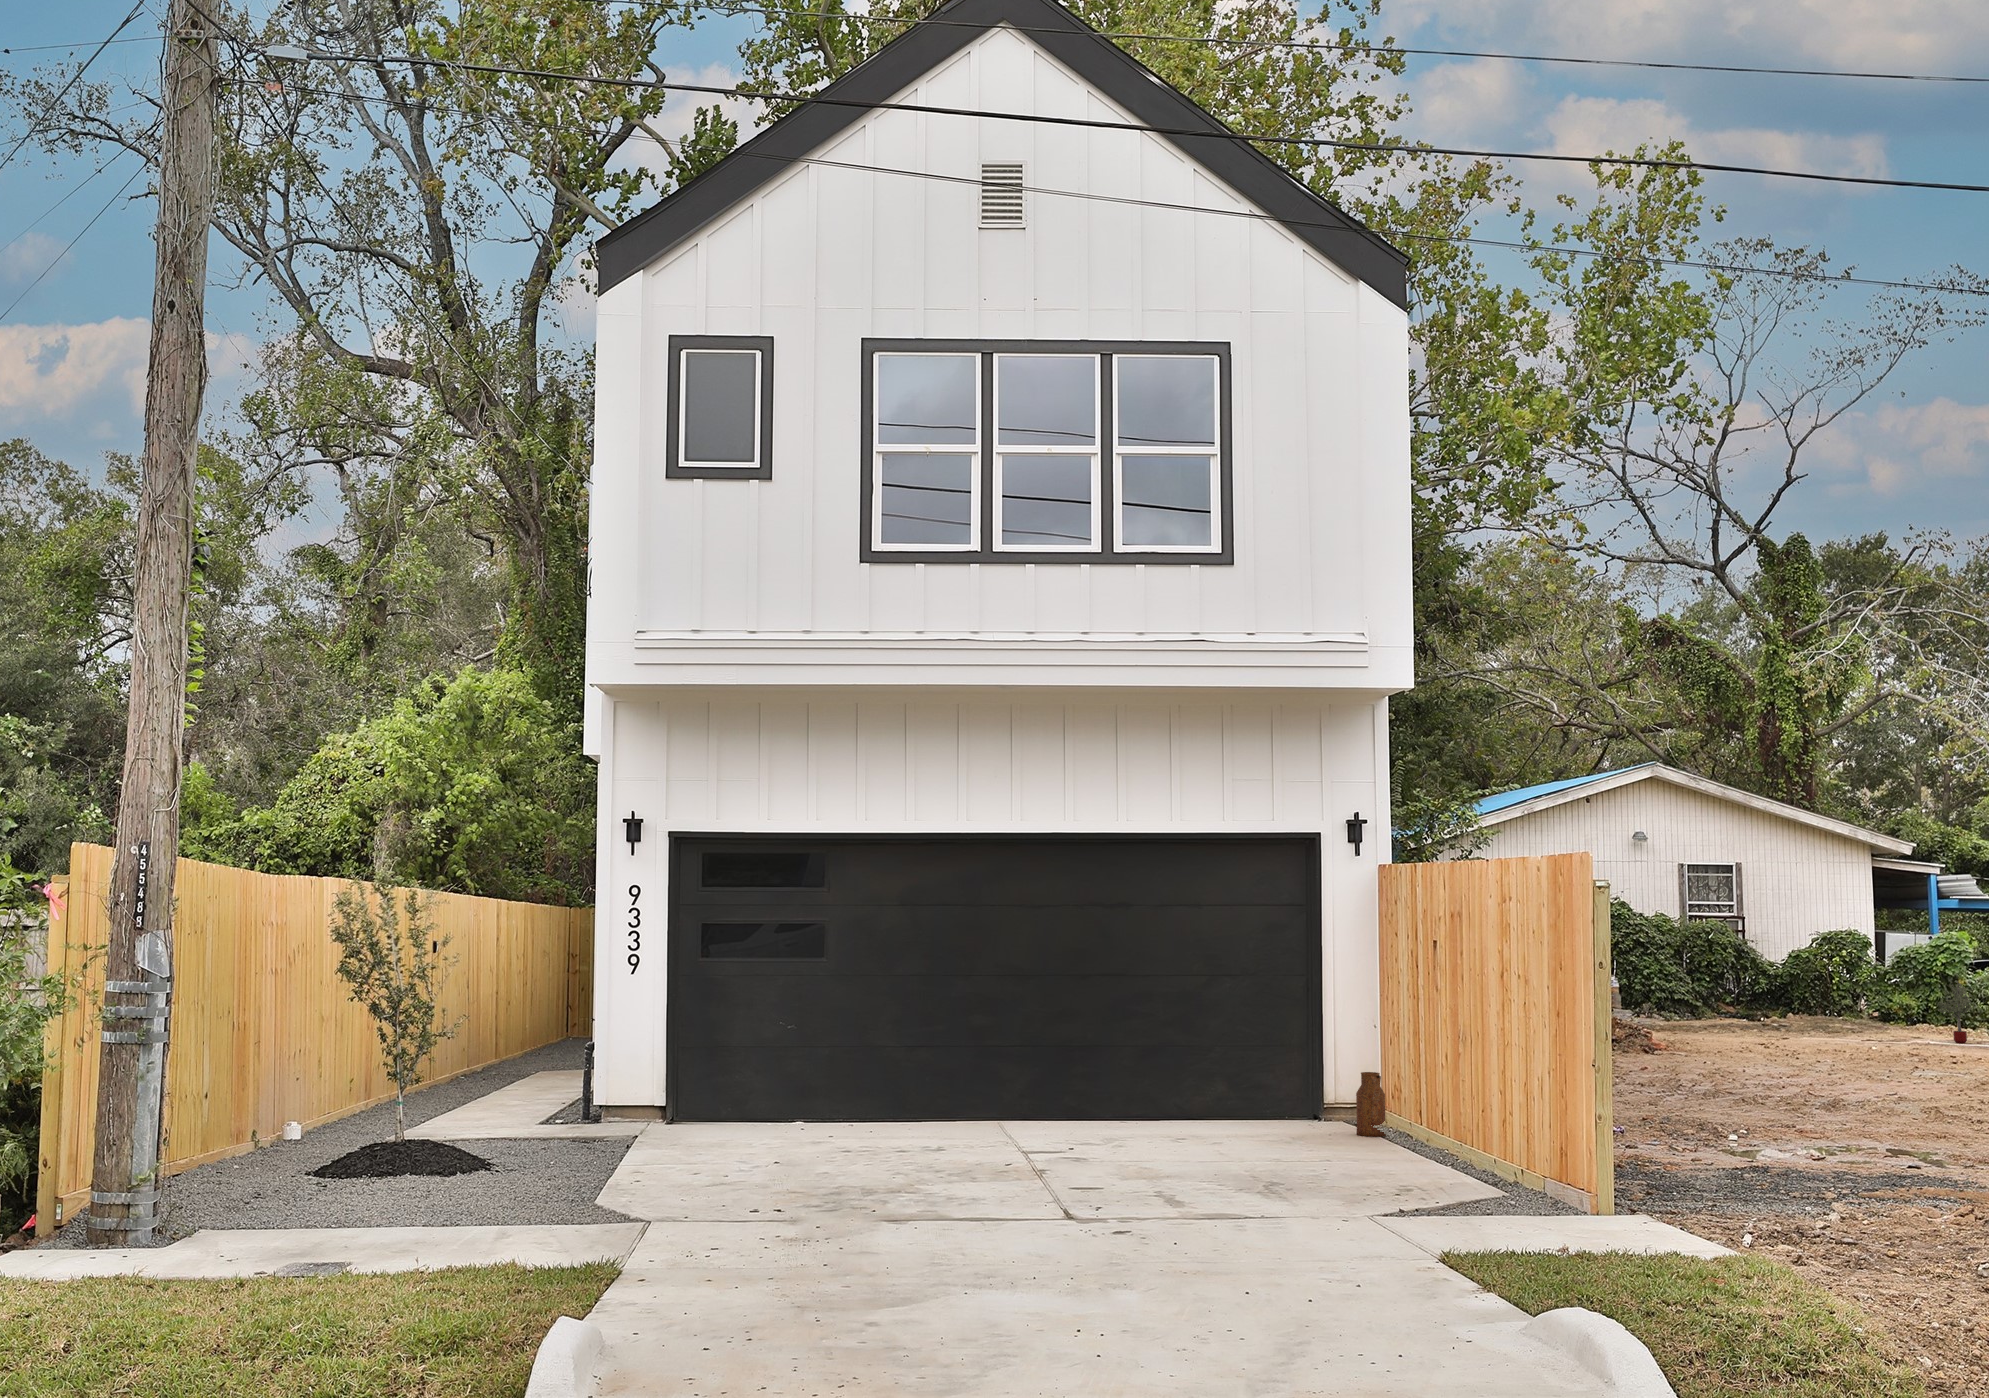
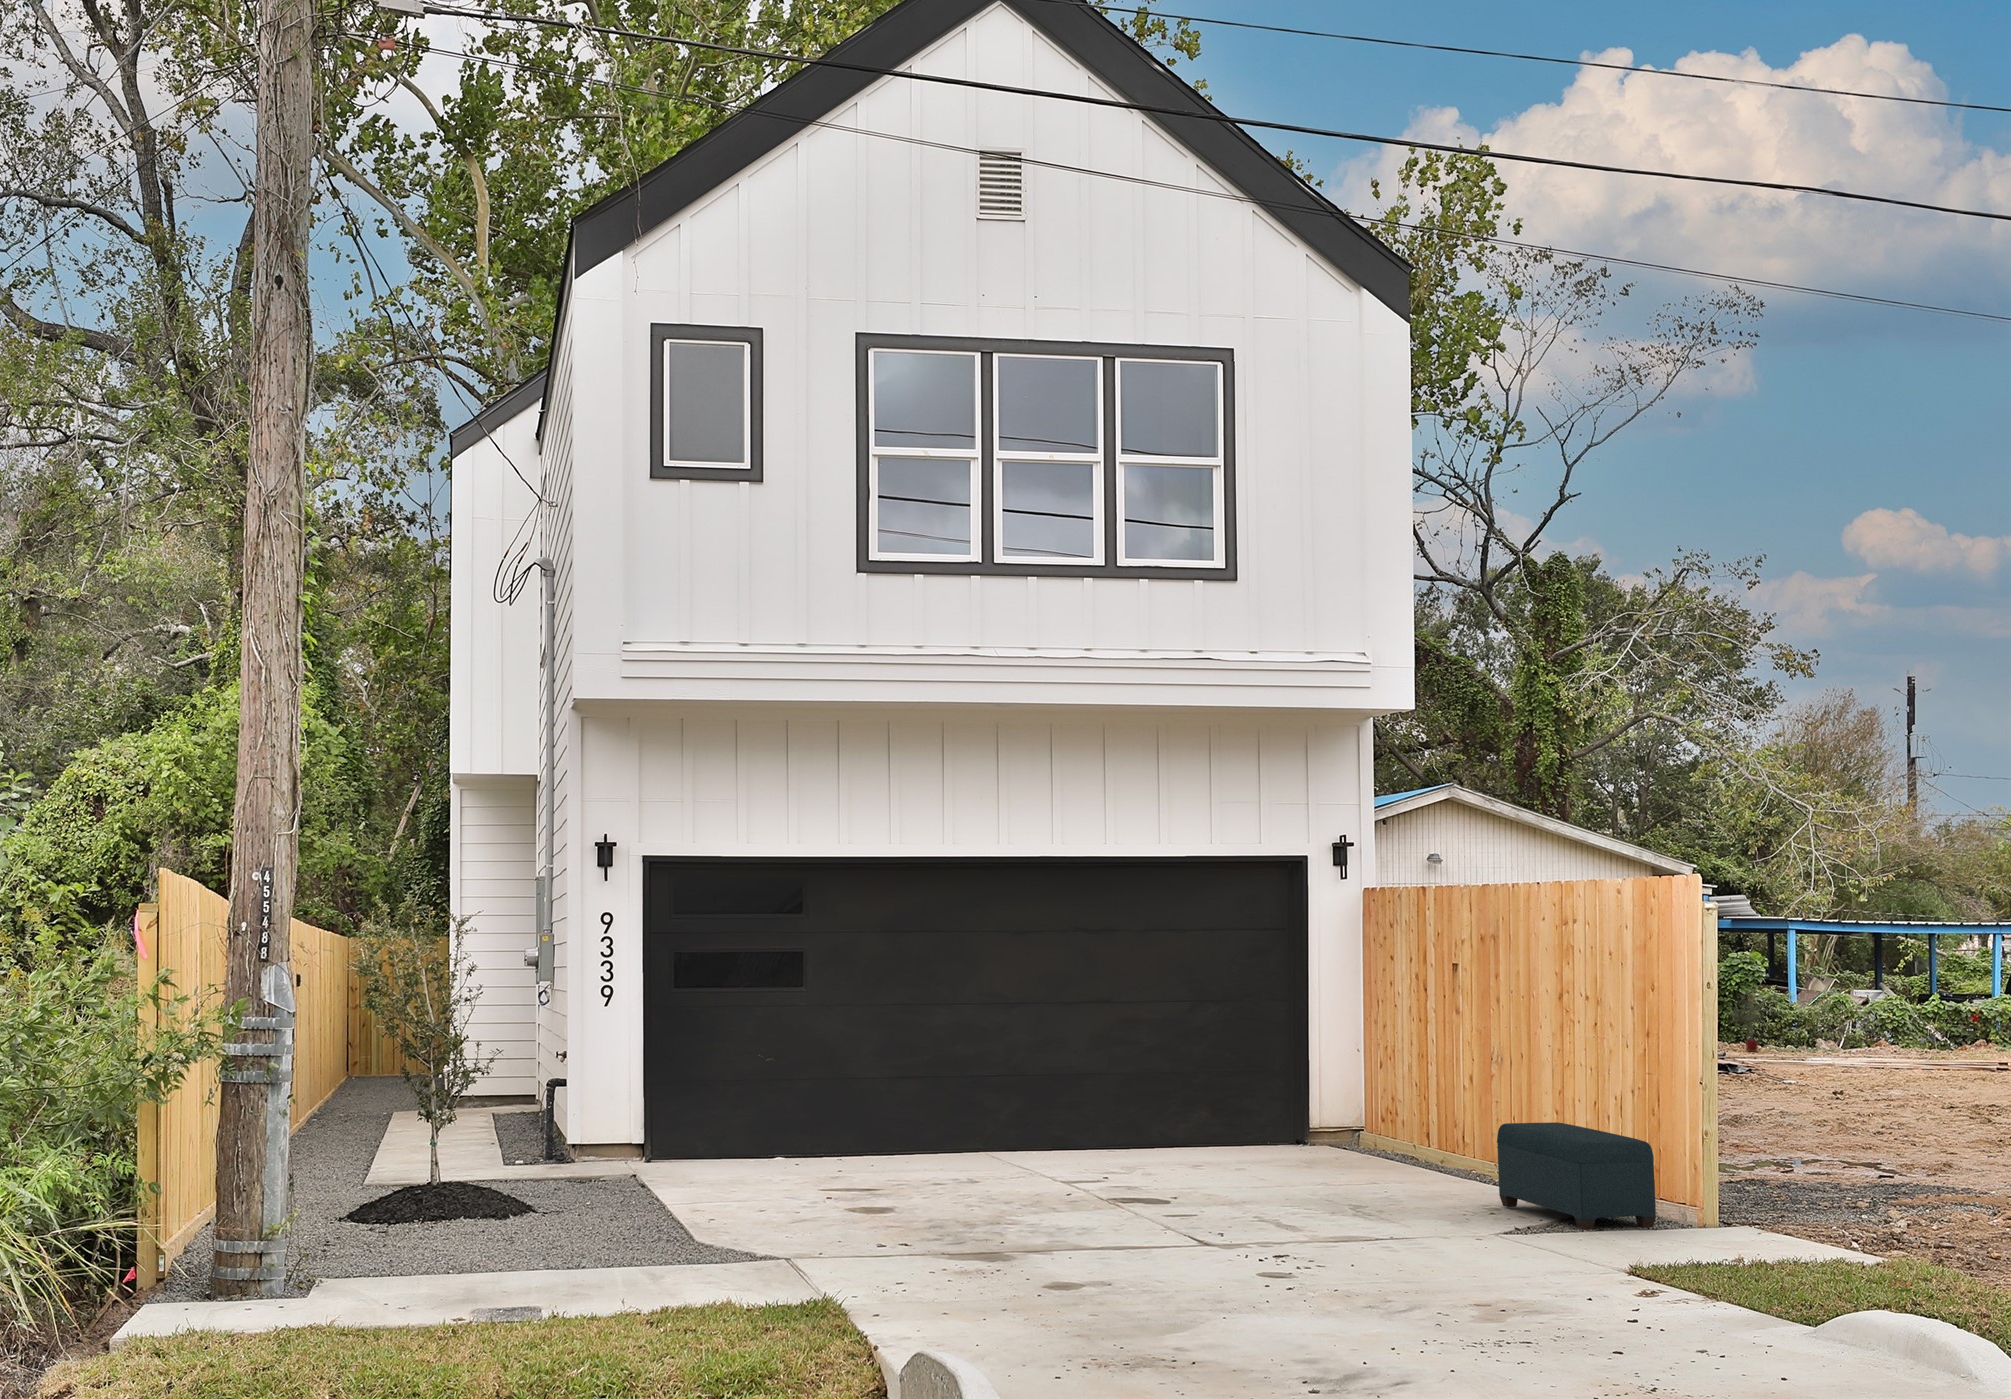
watering can: present [1356,1072,1386,1137] -> none [1353,1091,1385,1156]
bench: none [1407,1112,1536,1227] -> present [1497,1122,1656,1230]

